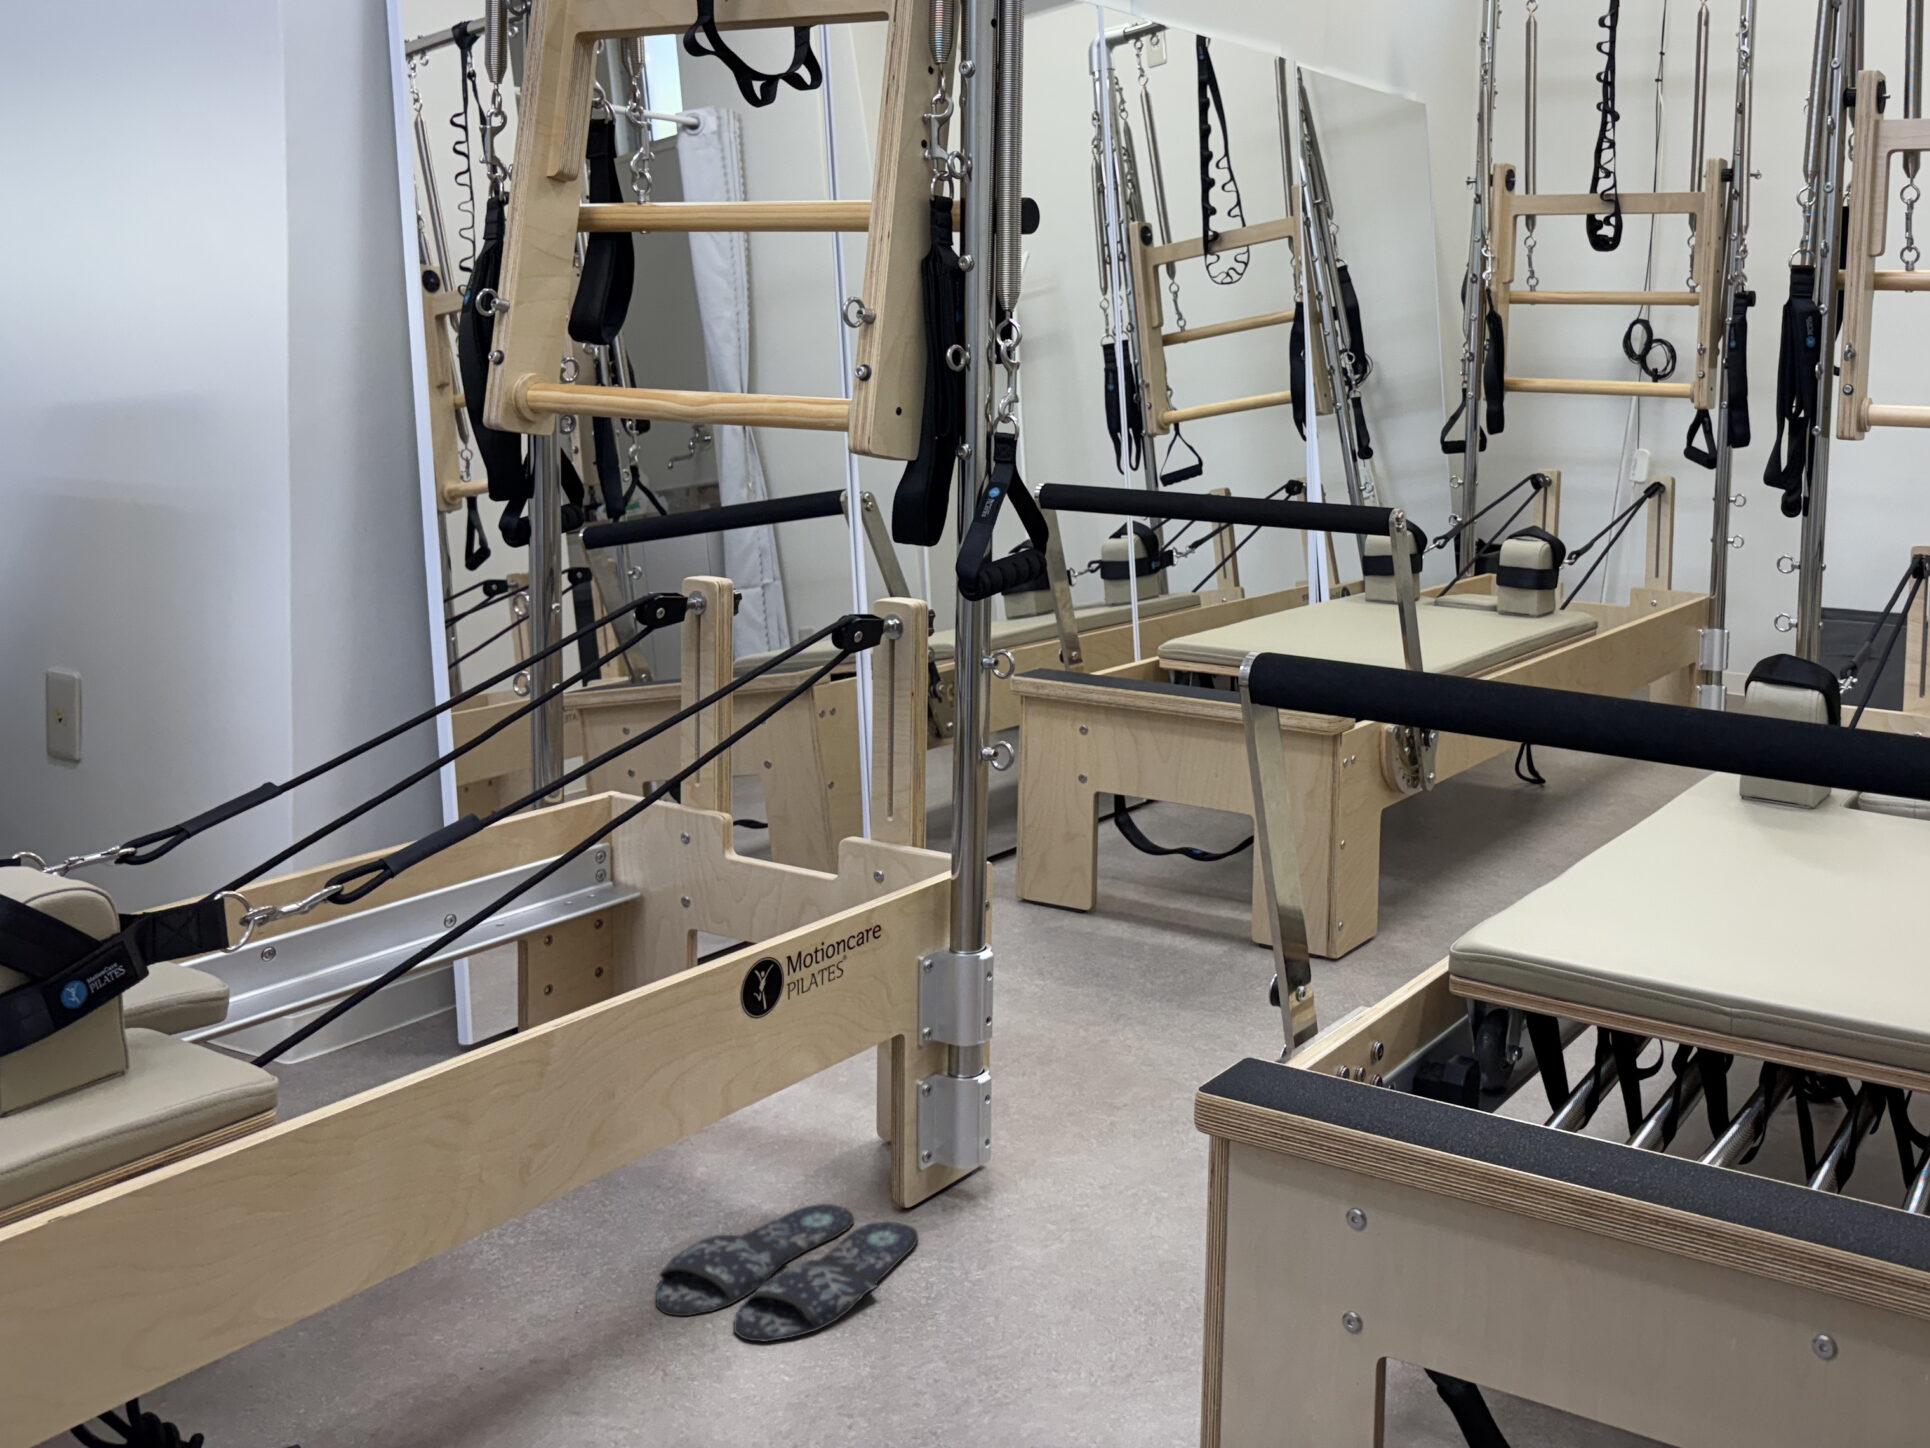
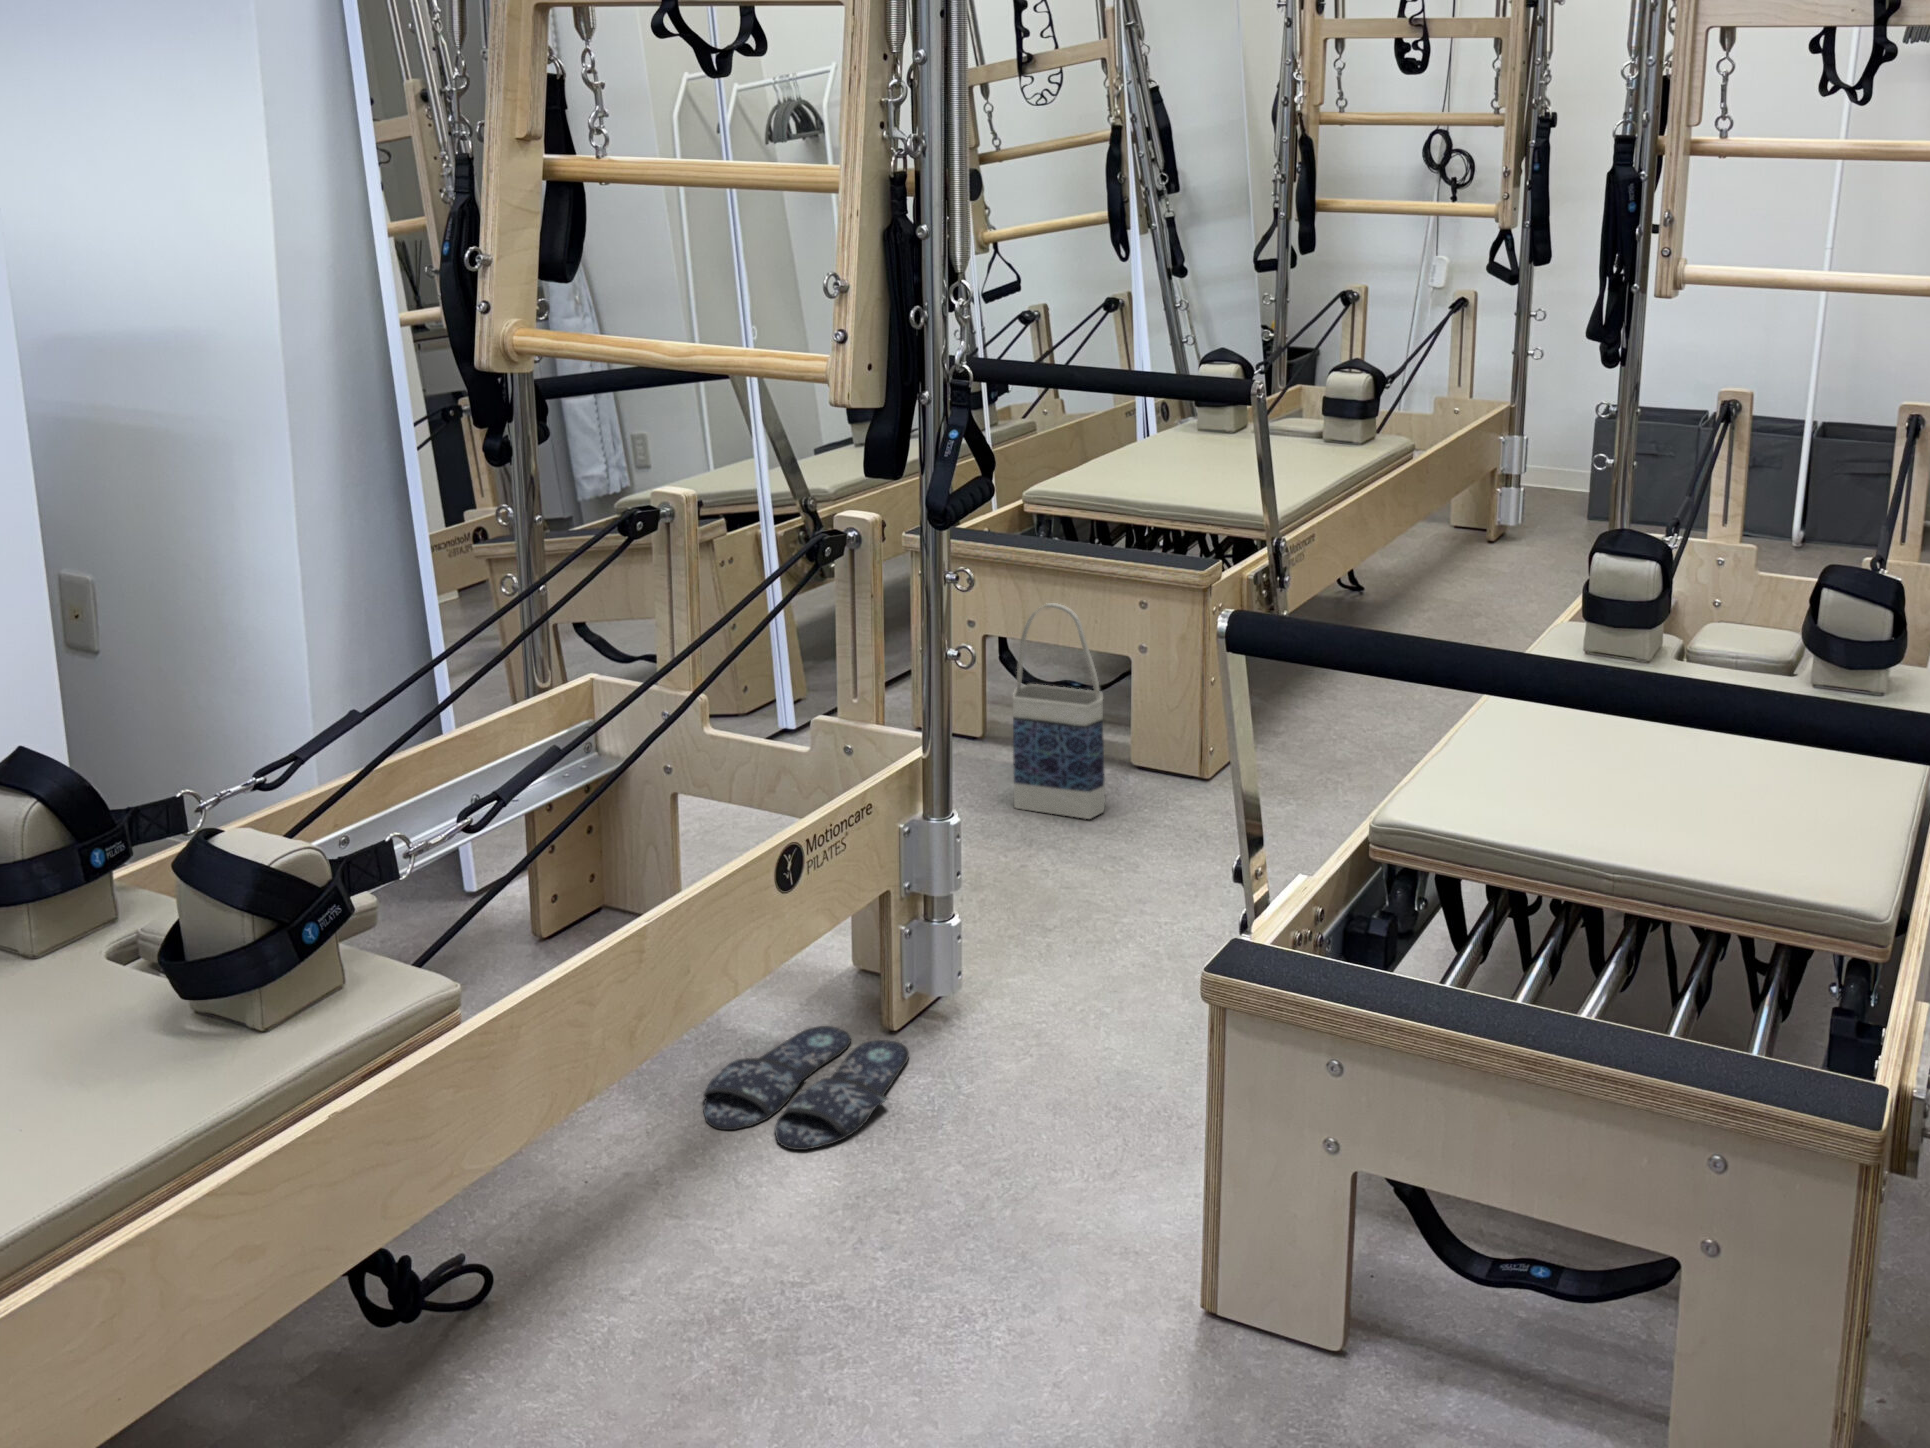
bag: none [1106,748,1211,999] -> present [1013,603,1105,819]

